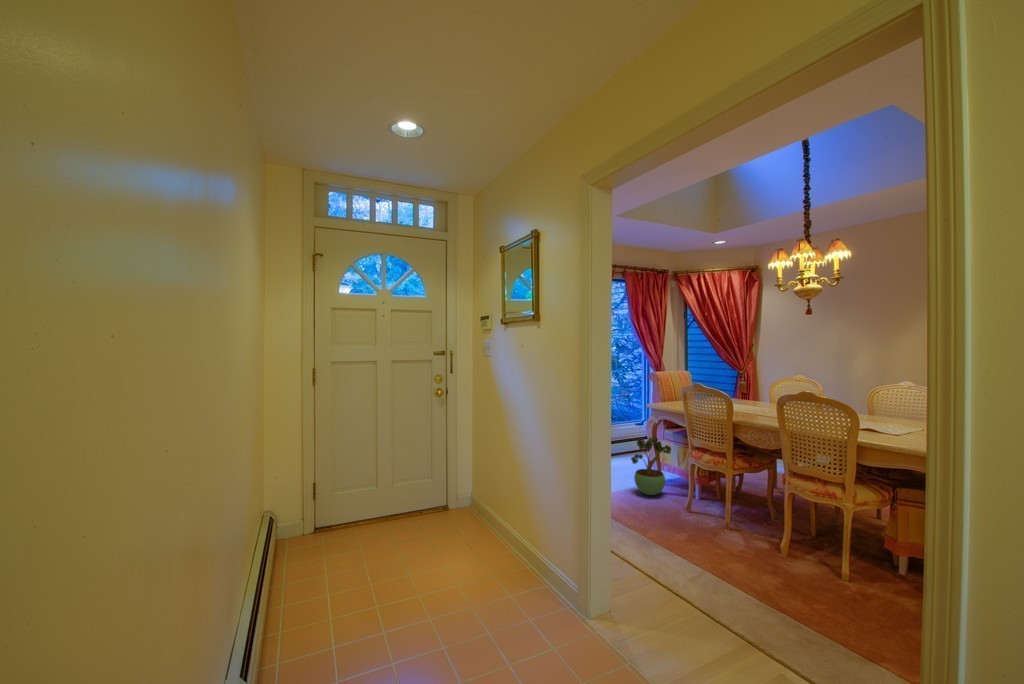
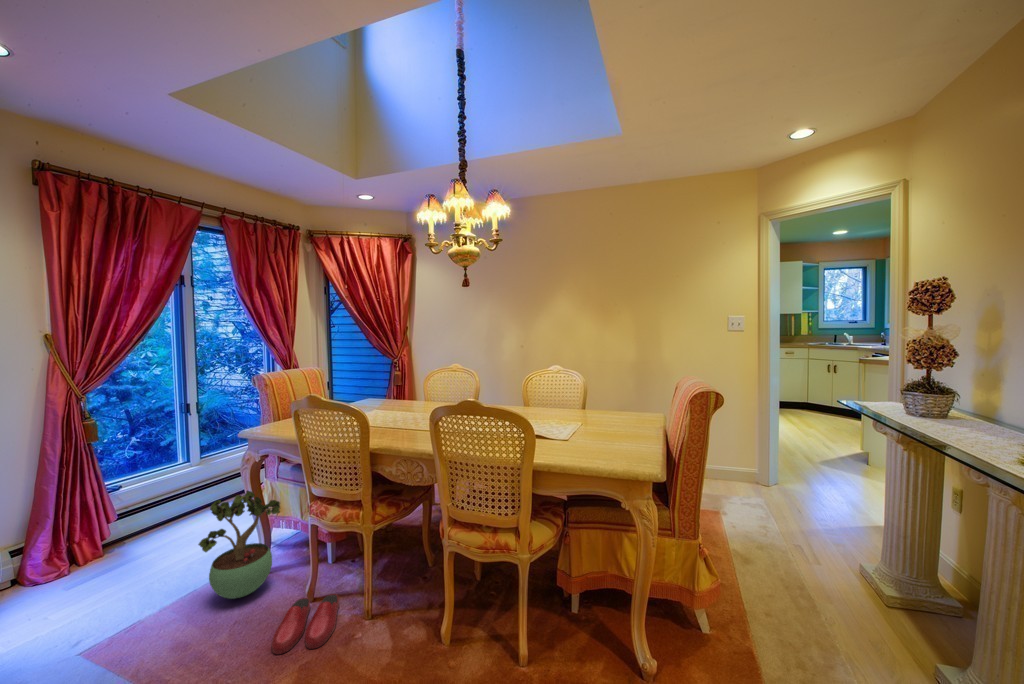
slippers: none [673,504,708,526] -> present [272,594,339,654]

